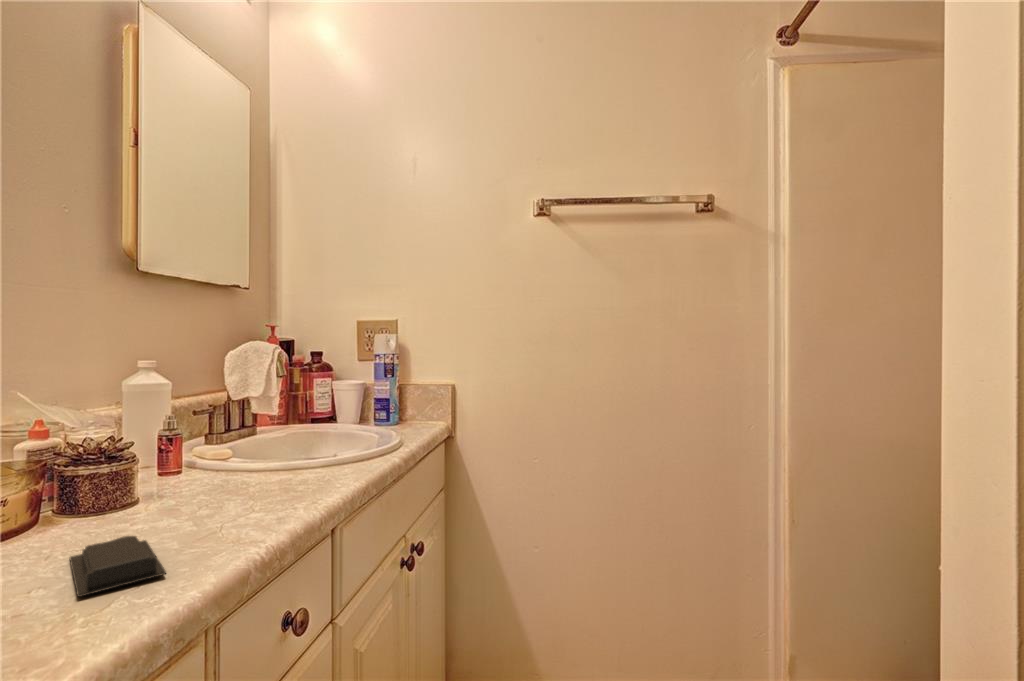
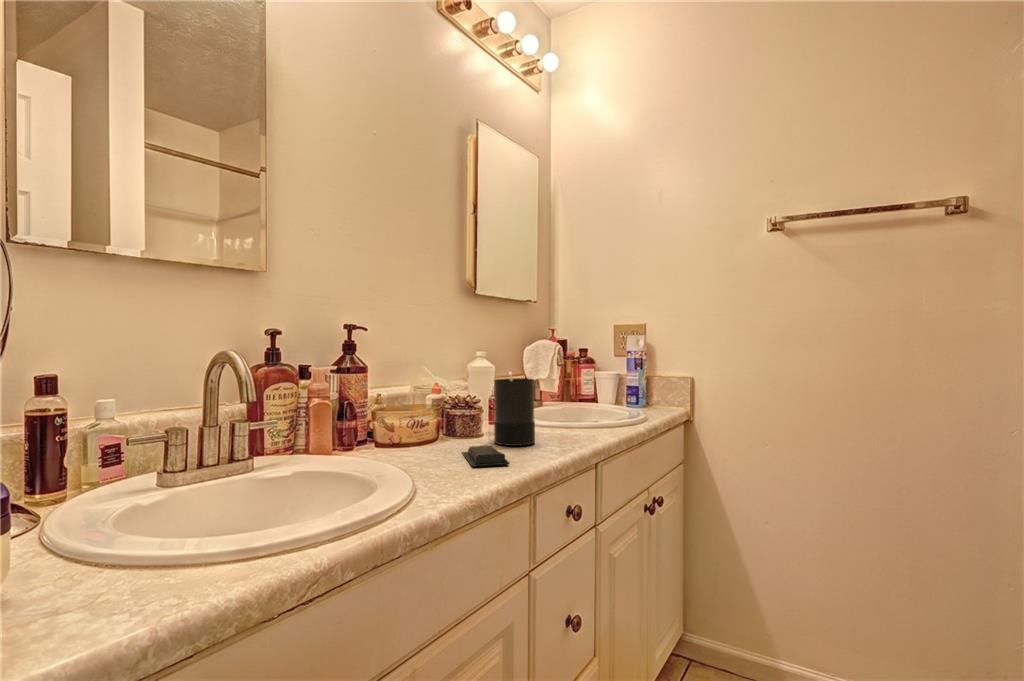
candle: none [150,397,230,525] -> present [494,373,535,446]

